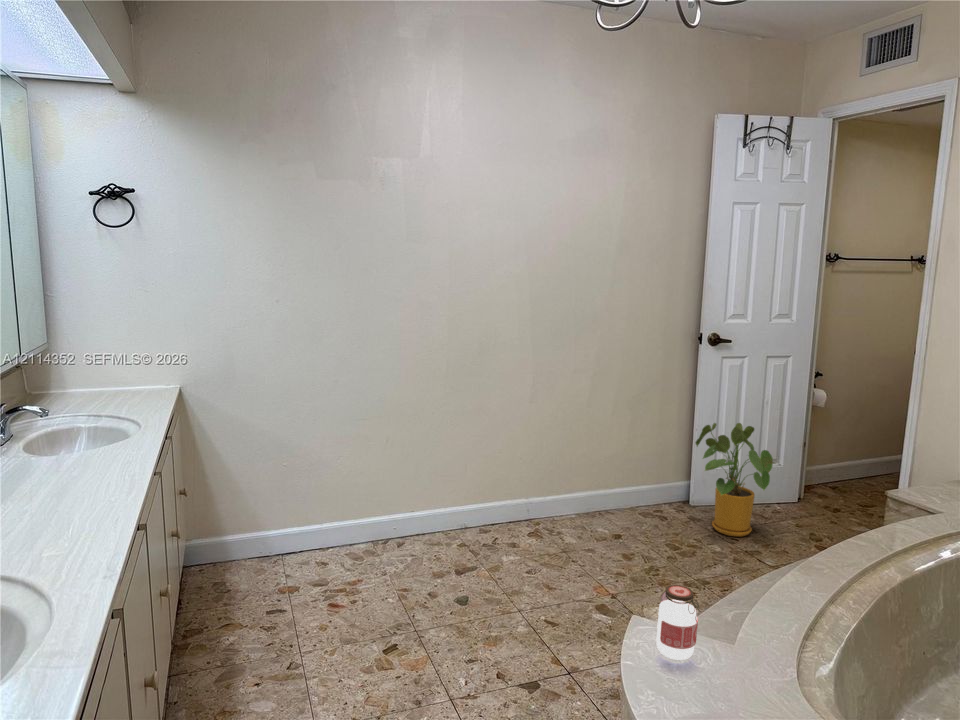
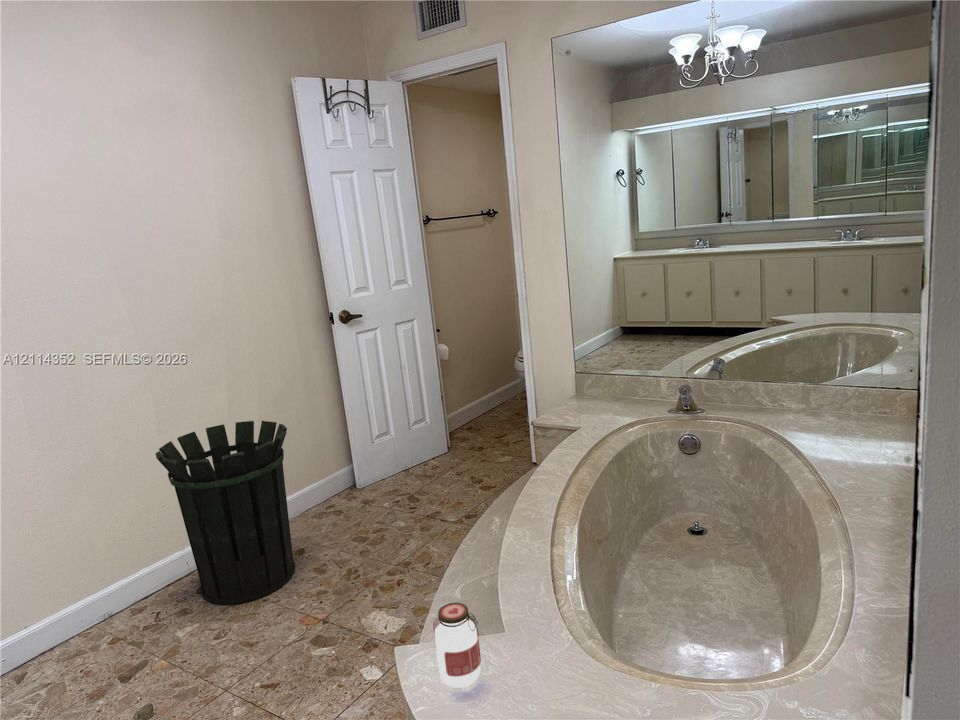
waste bin: none [522,407,628,559] -> present [156,421,295,604]
house plant: present [695,423,774,536] -> none [351,393,434,506]

